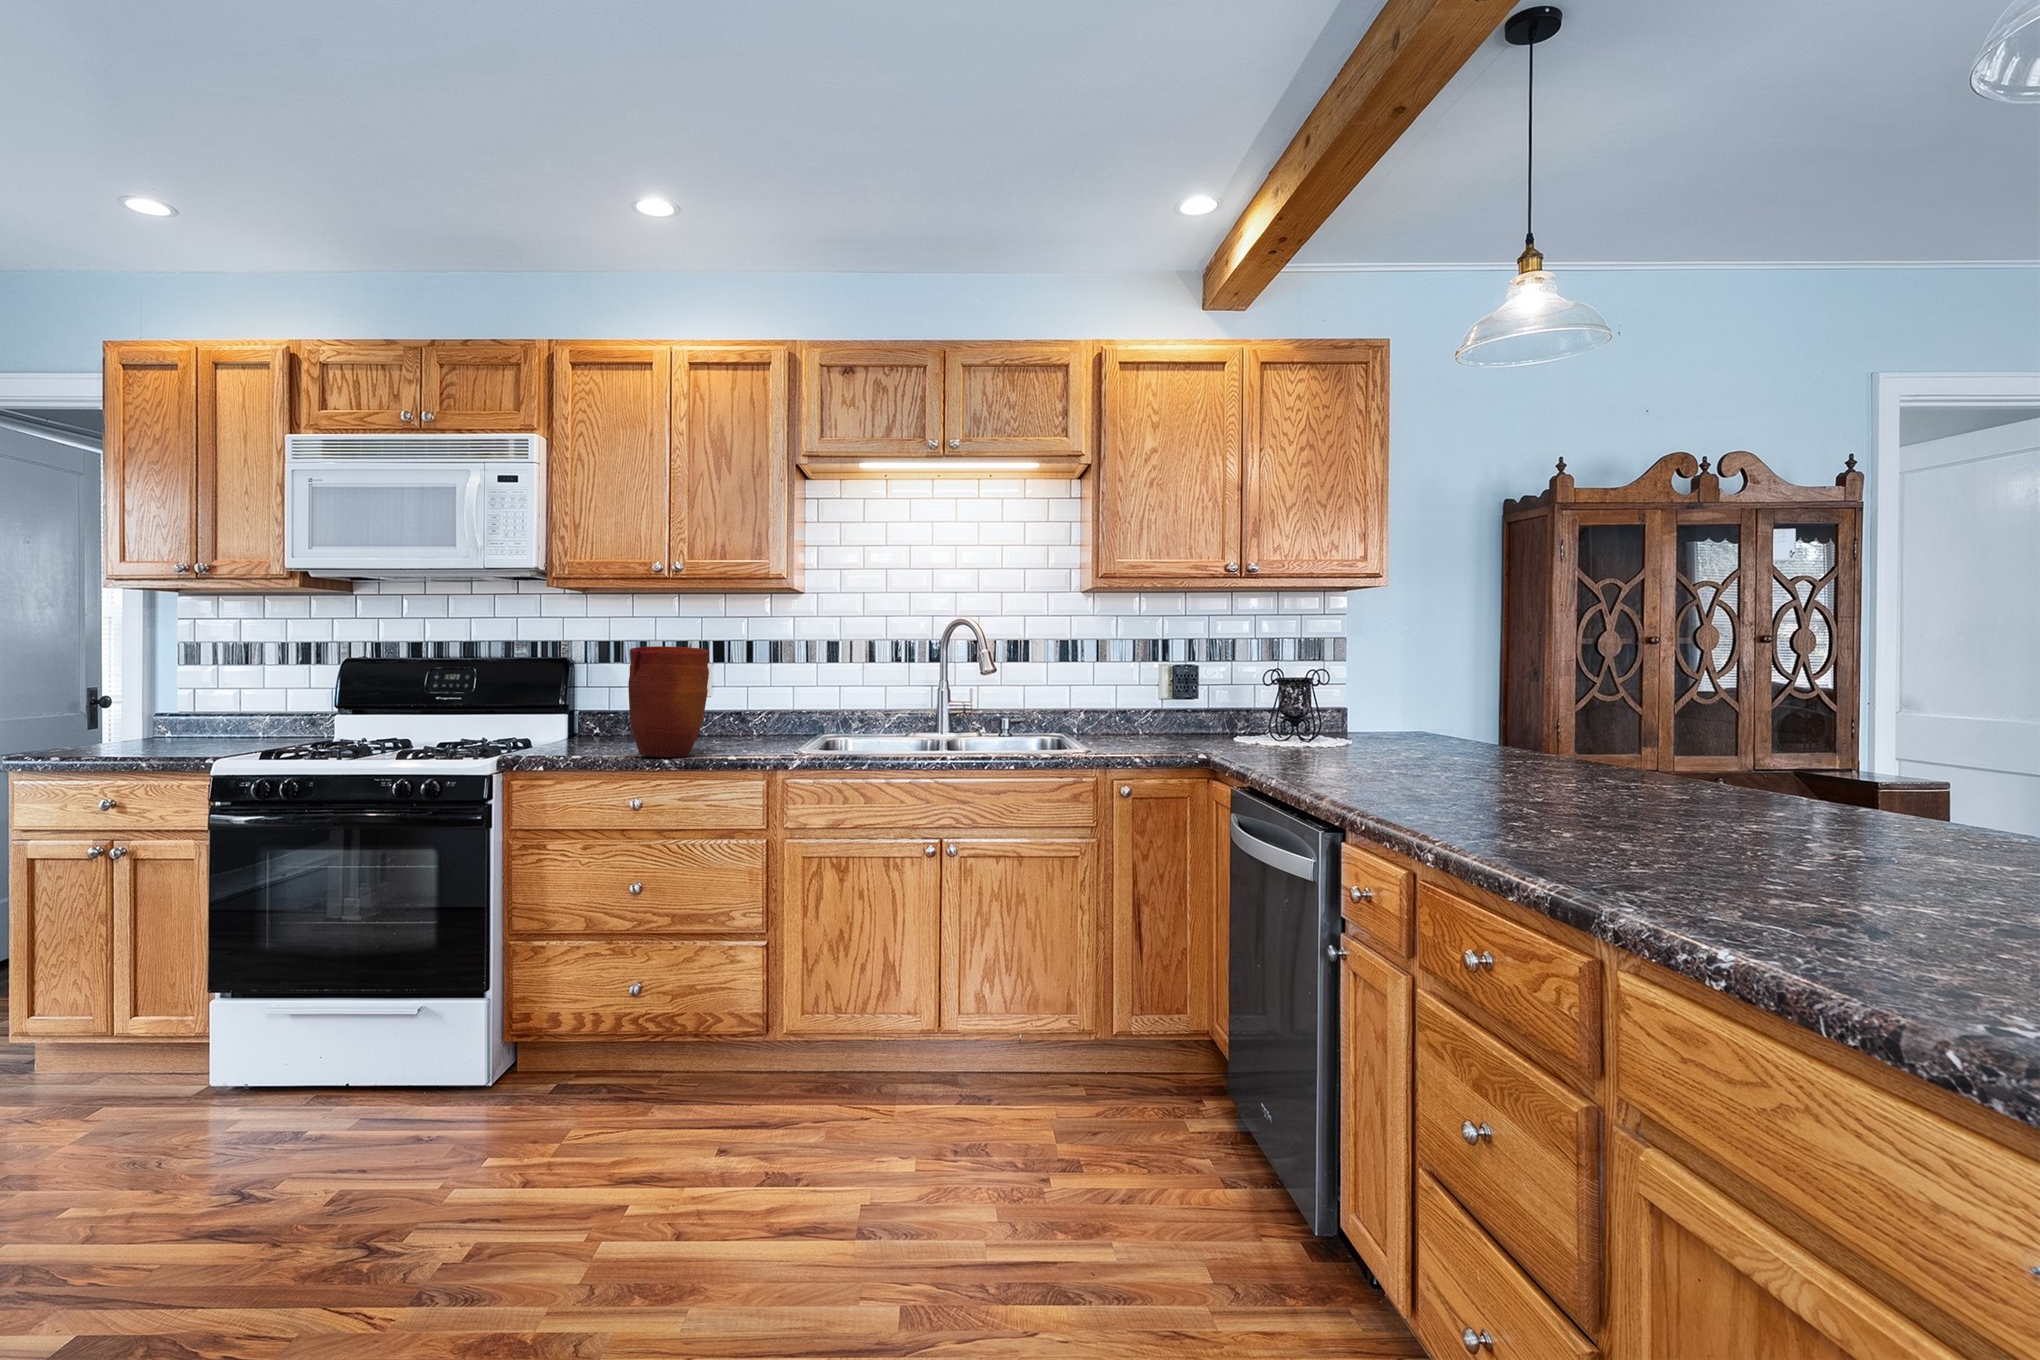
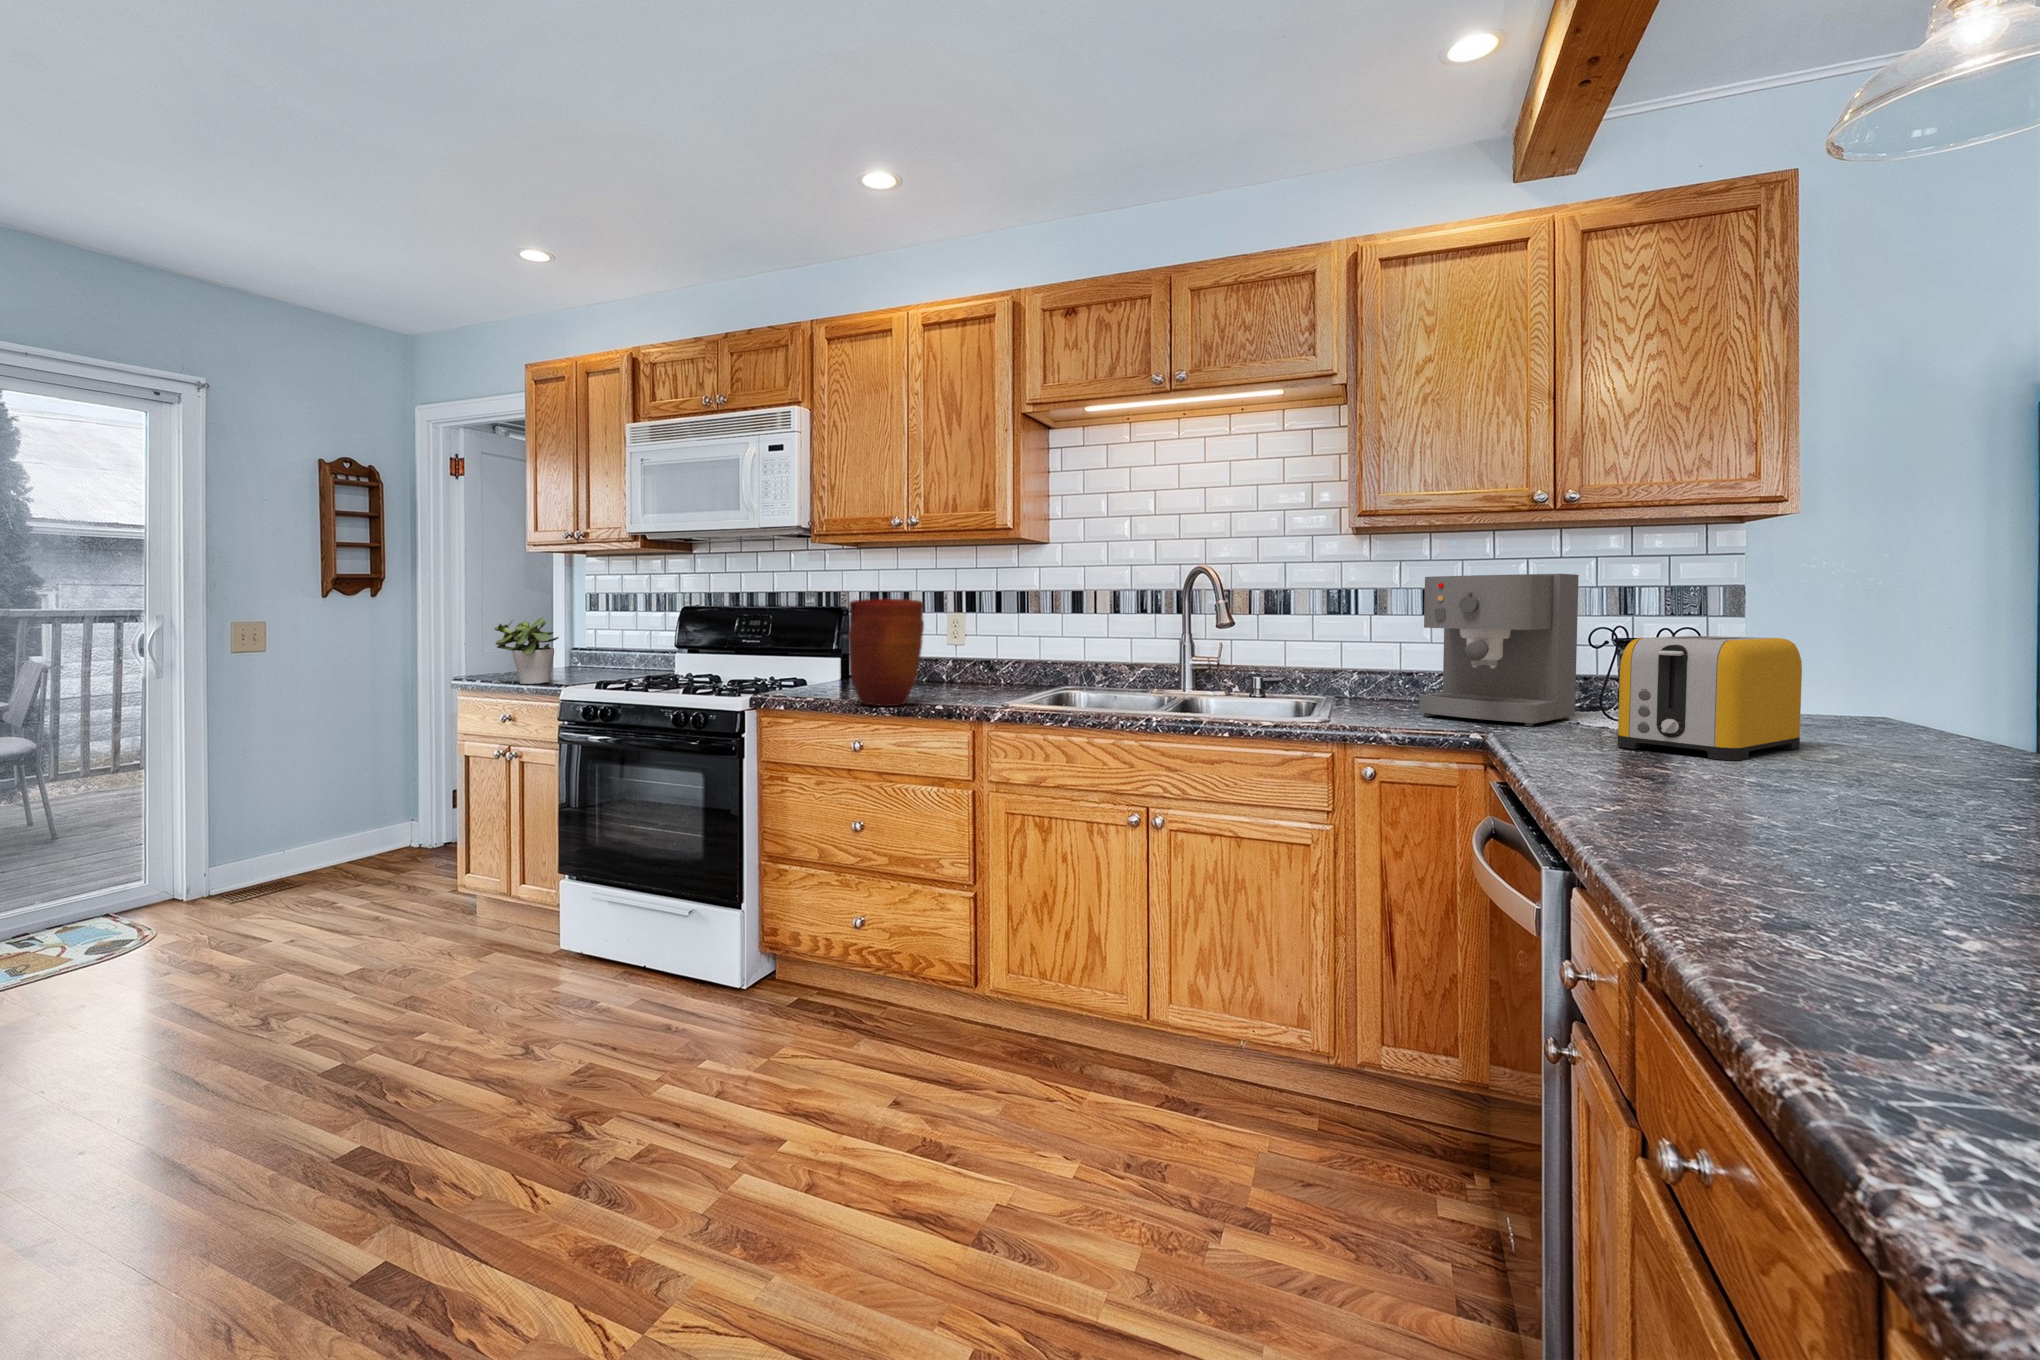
coffee maker: none [1144,629,1247,748] -> present [1419,574,1579,726]
potted plant: none [66,668,168,755] -> present [494,617,559,684]
toaster: none [1292,676,1390,762] -> present [1618,636,1802,760]

